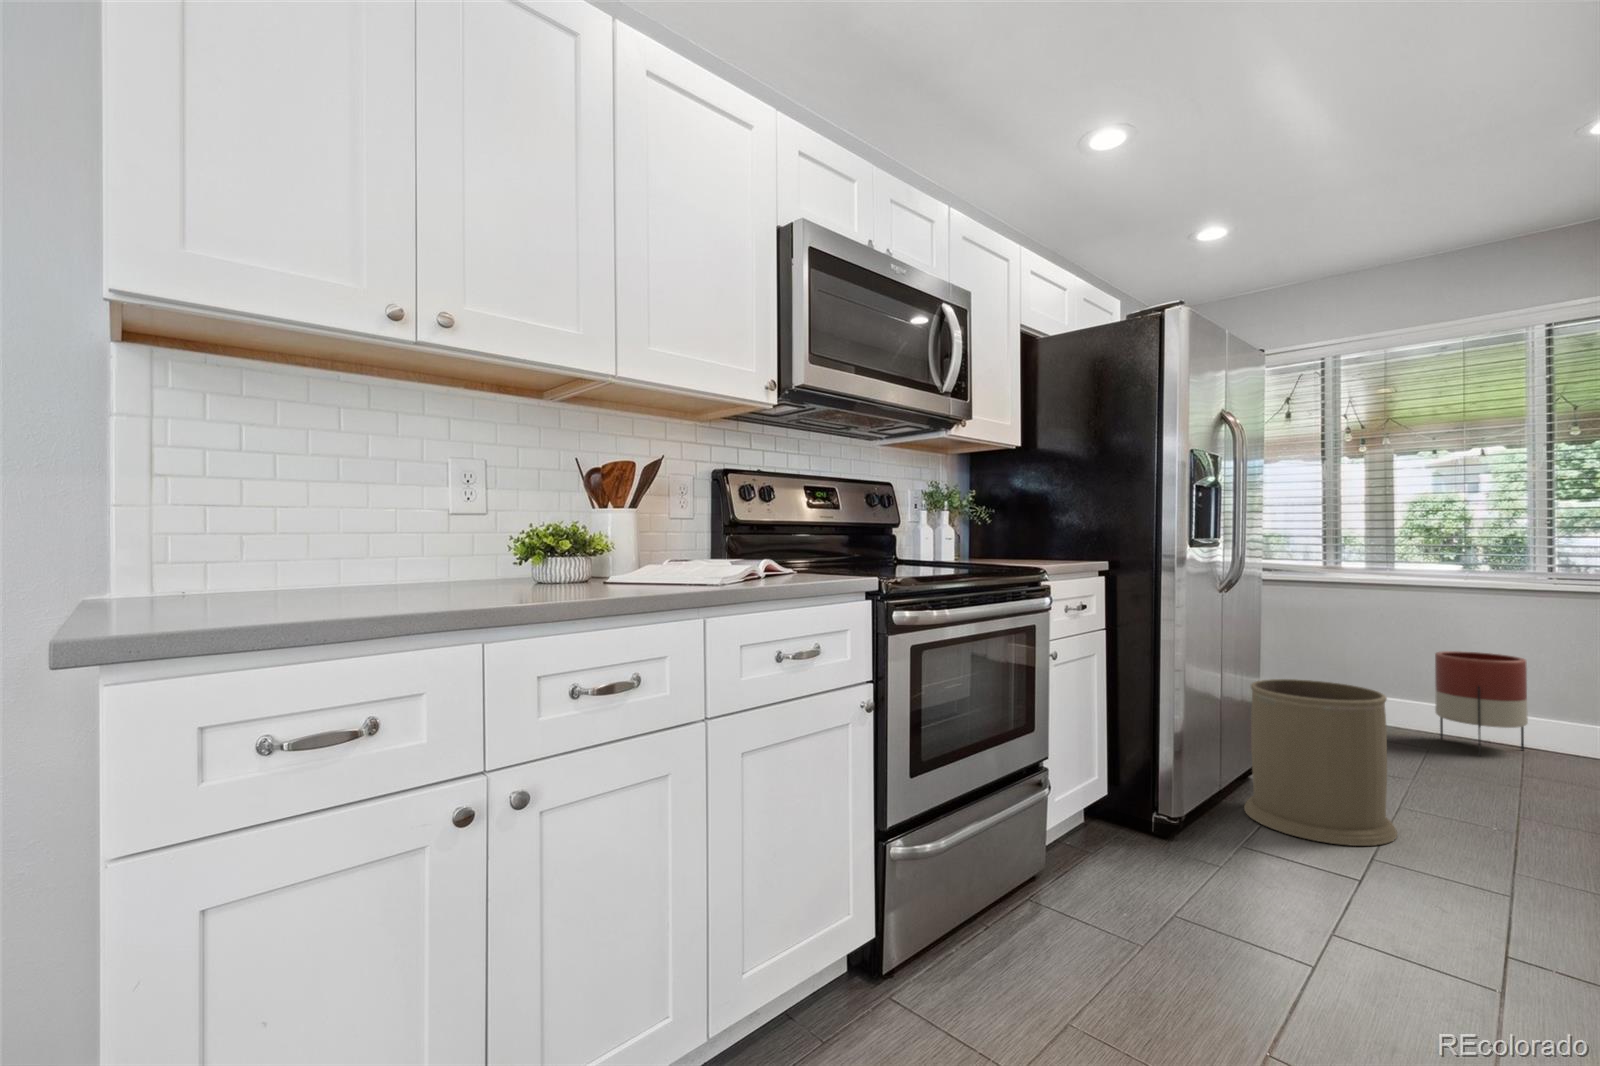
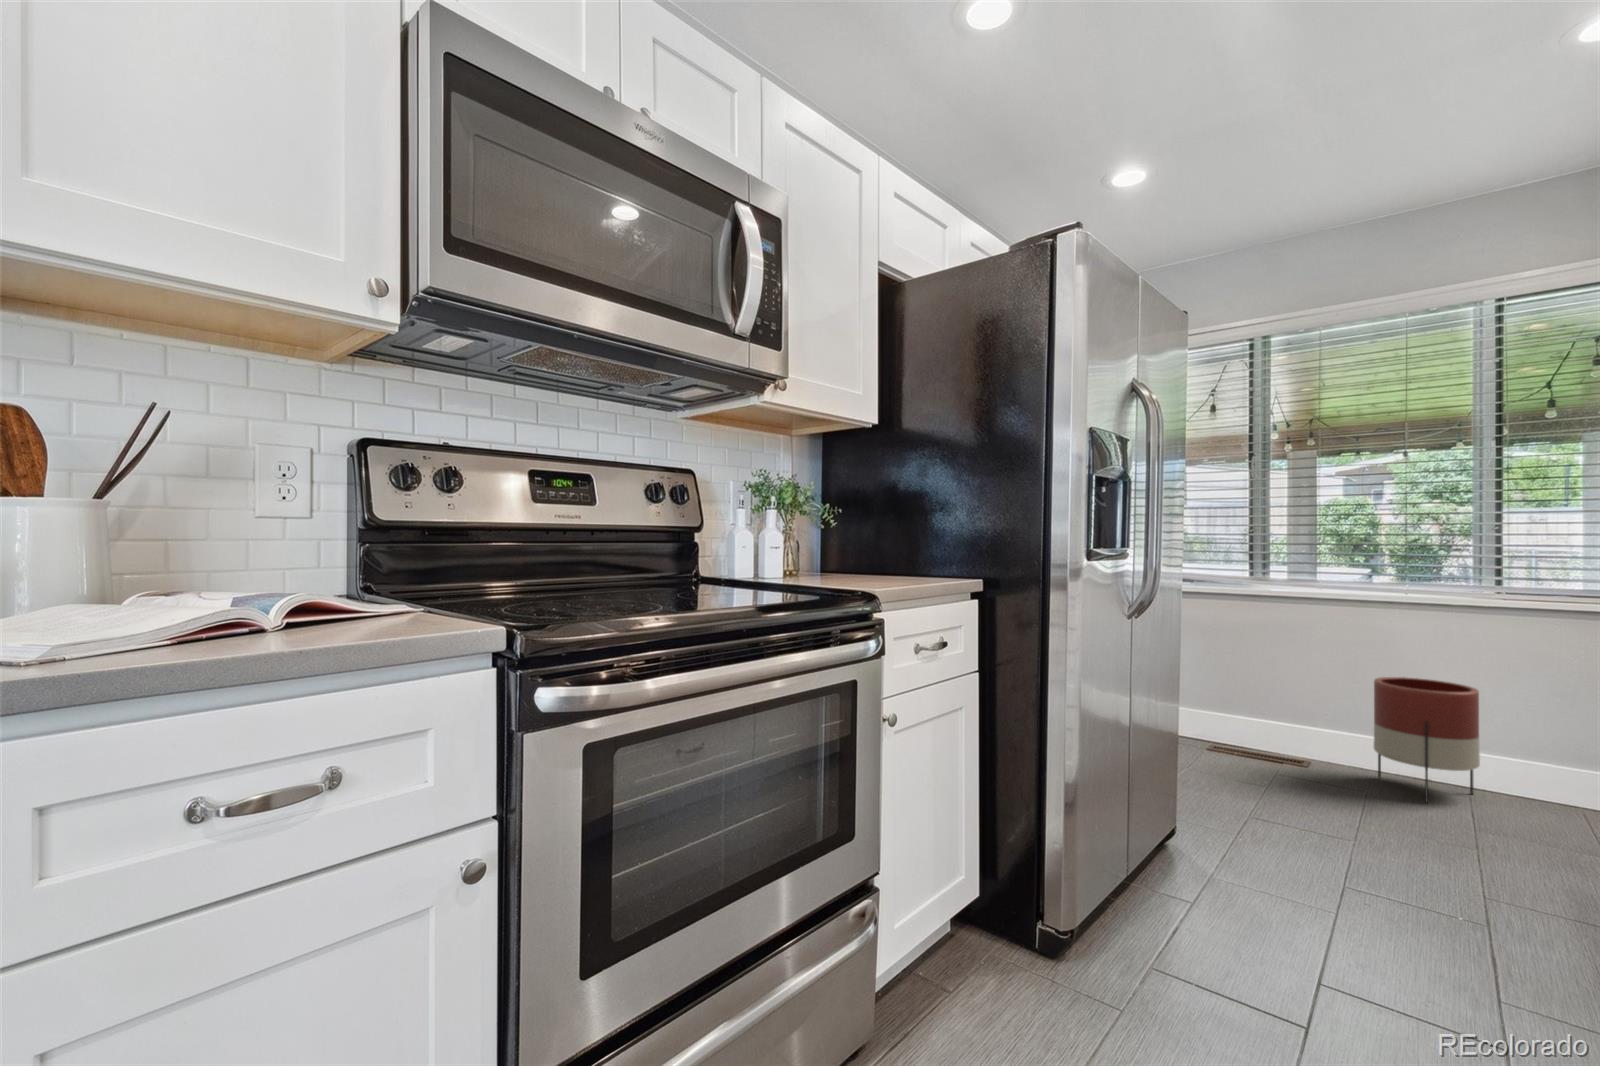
trash can: present [1244,679,1397,846] -> none [1158,729,1355,971]

